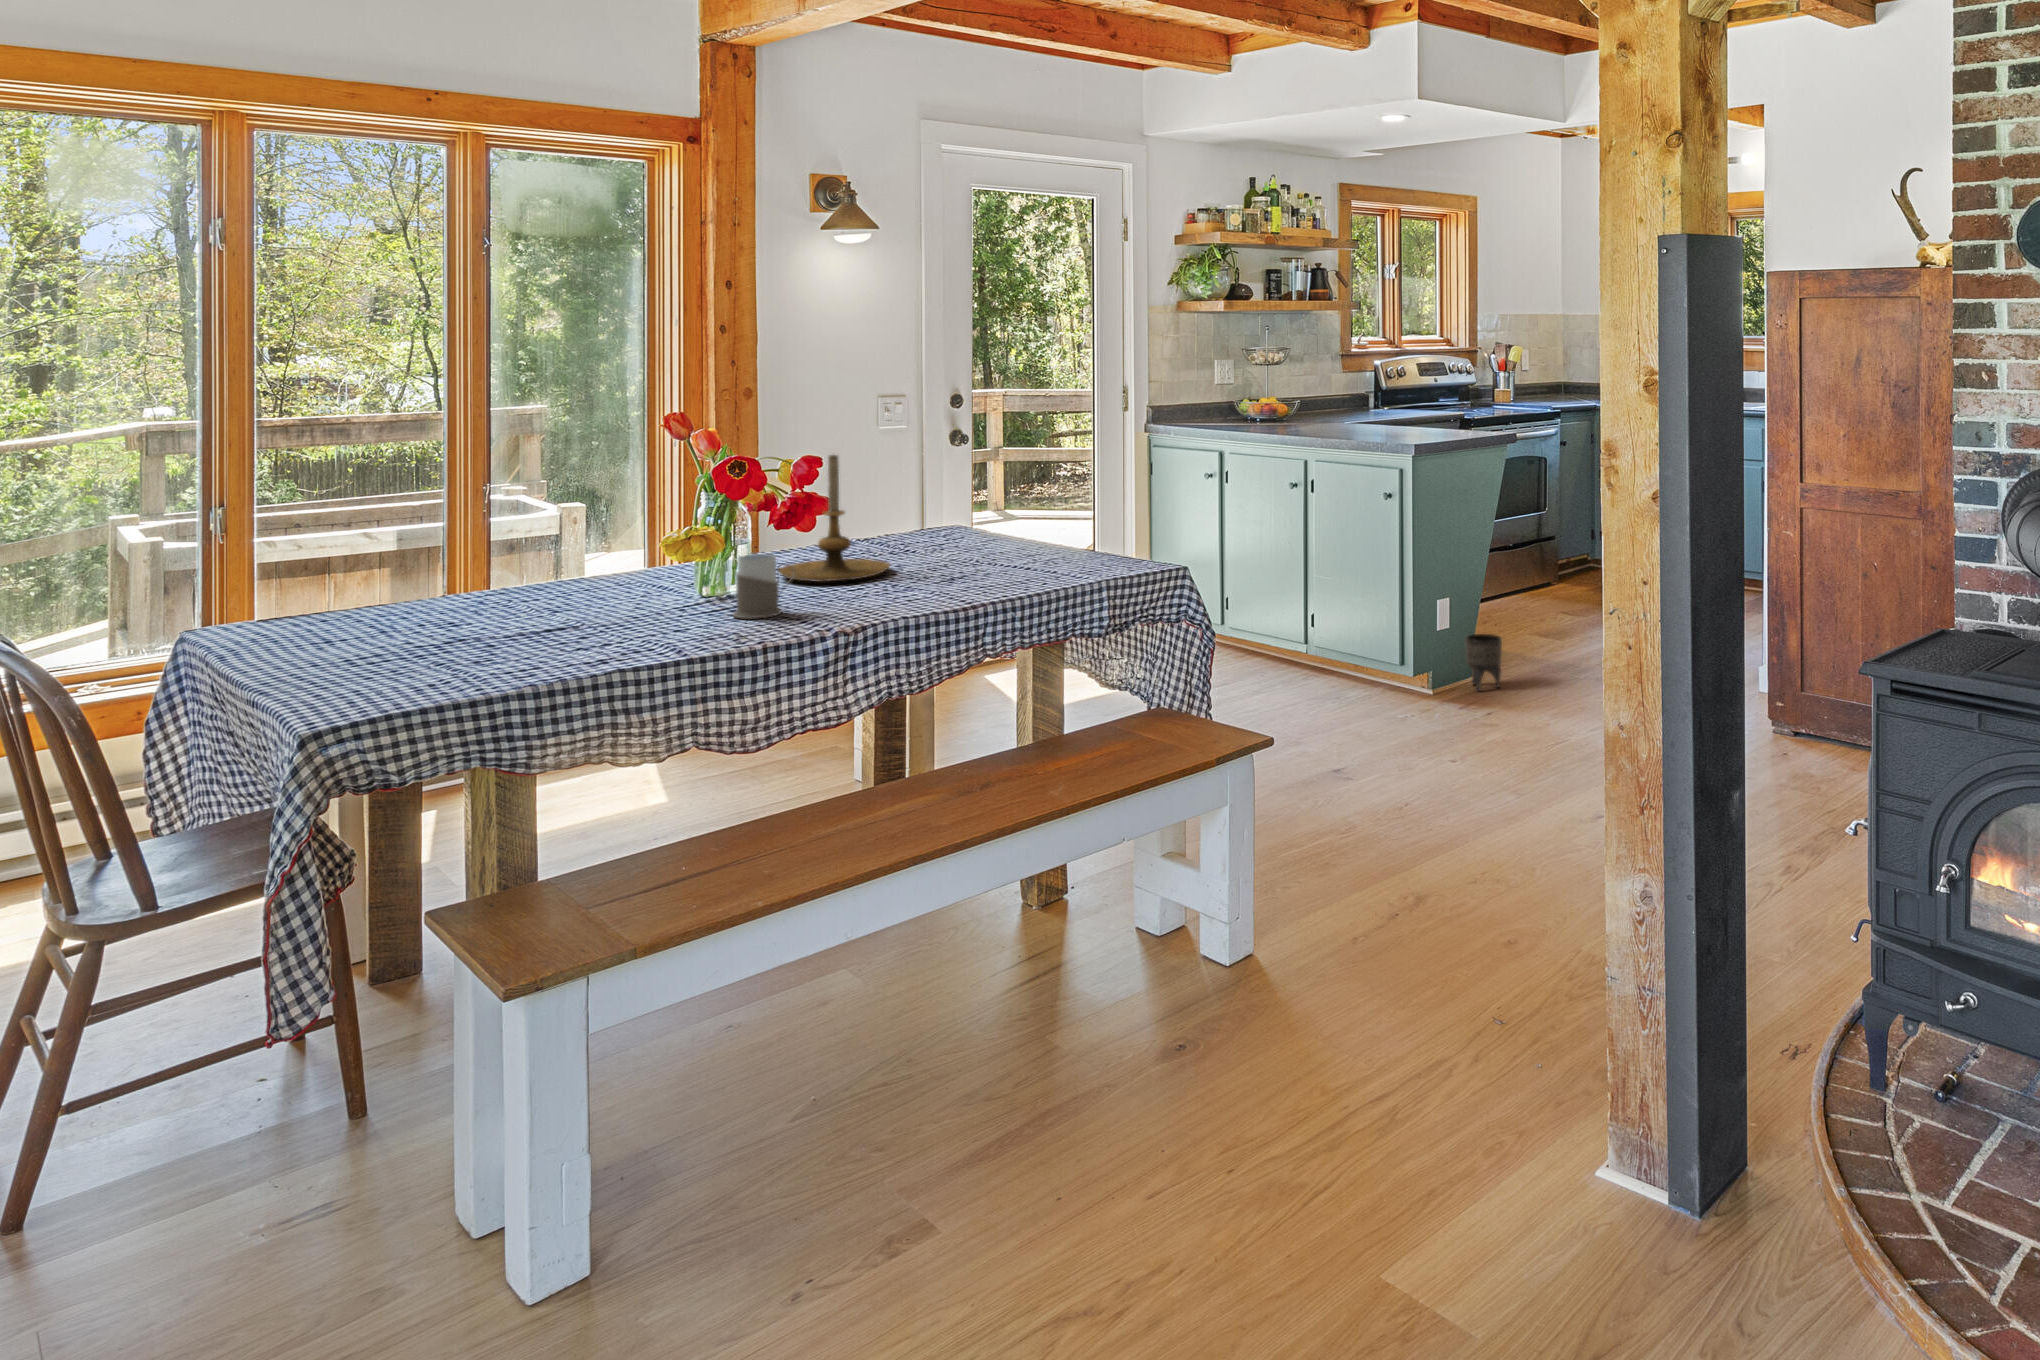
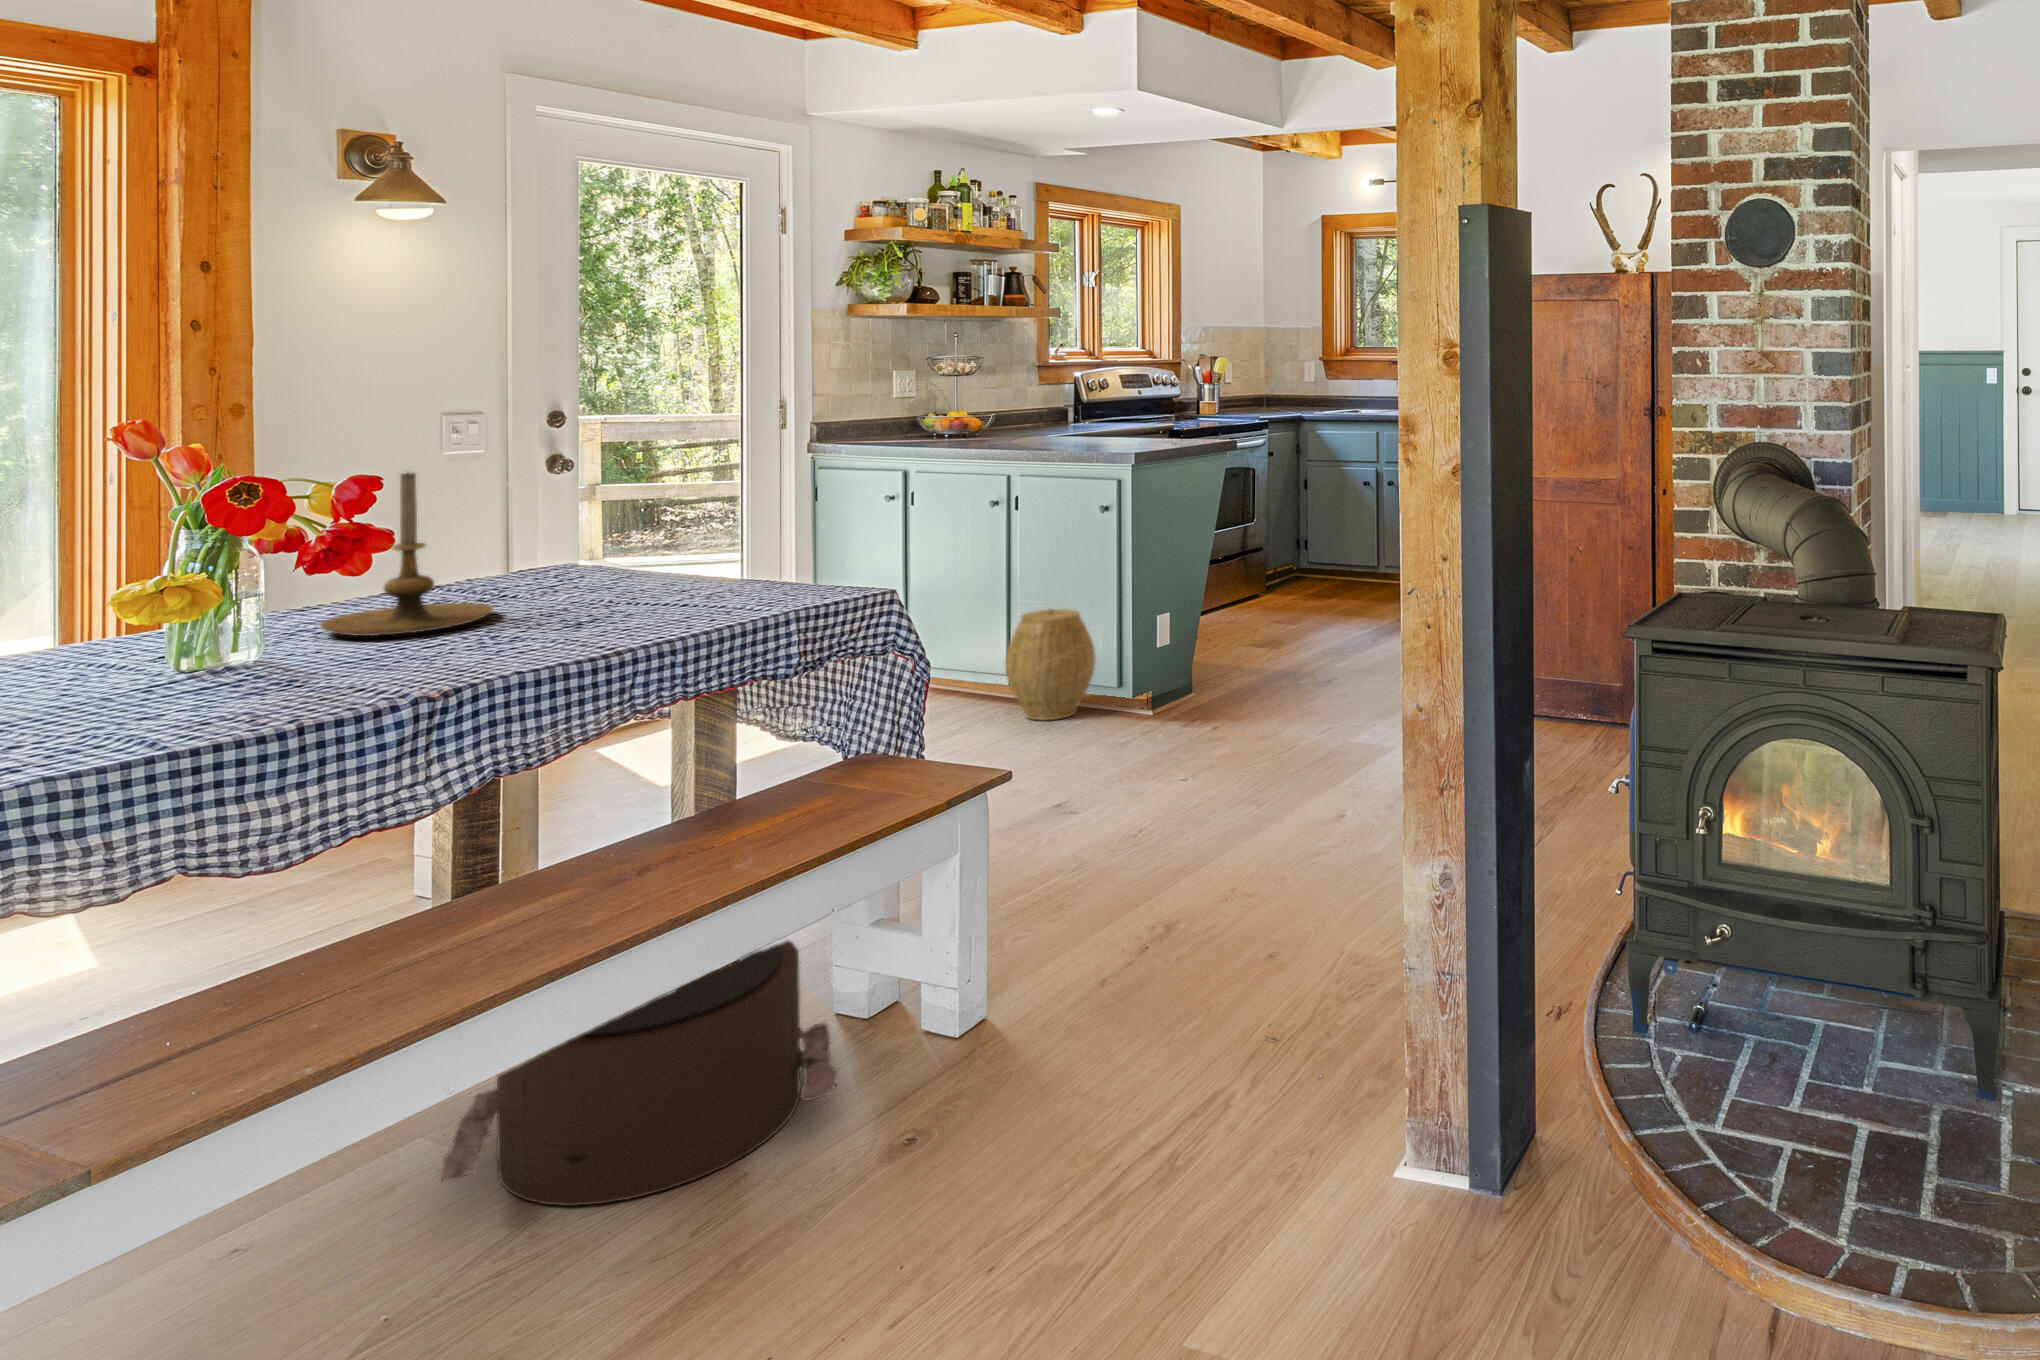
mug: present [733,554,795,619] -> none [245,603,348,692]
woven basket: none [1298,594,1380,700] -> present [1005,608,1095,720]
planter: present [1465,634,1502,691] -> none [1184,638,1222,697]
pouf: none [852,840,1130,1042] -> present [441,941,838,1206]

